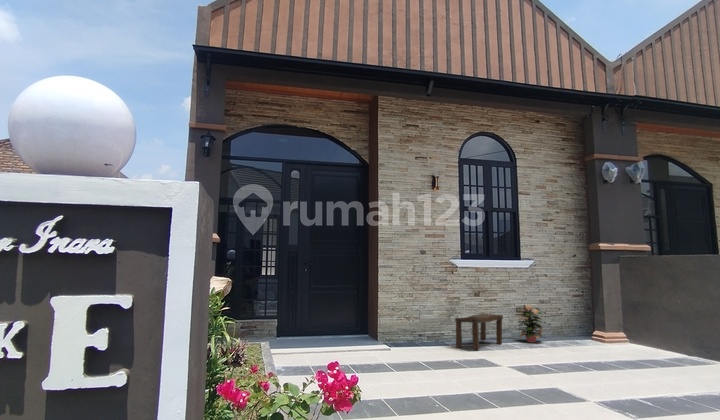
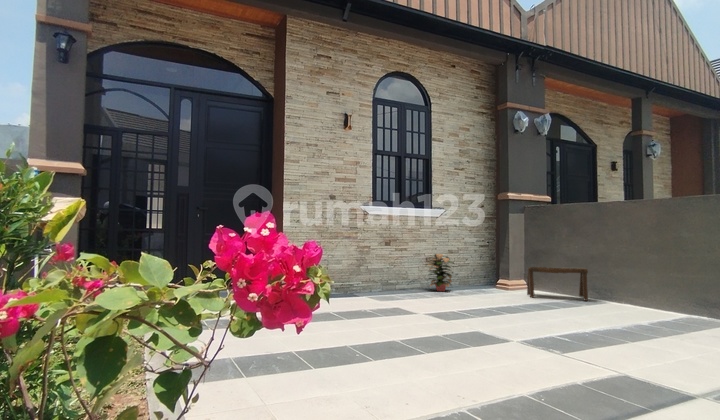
bench: present [455,314,503,350] -> present [527,267,588,301]

